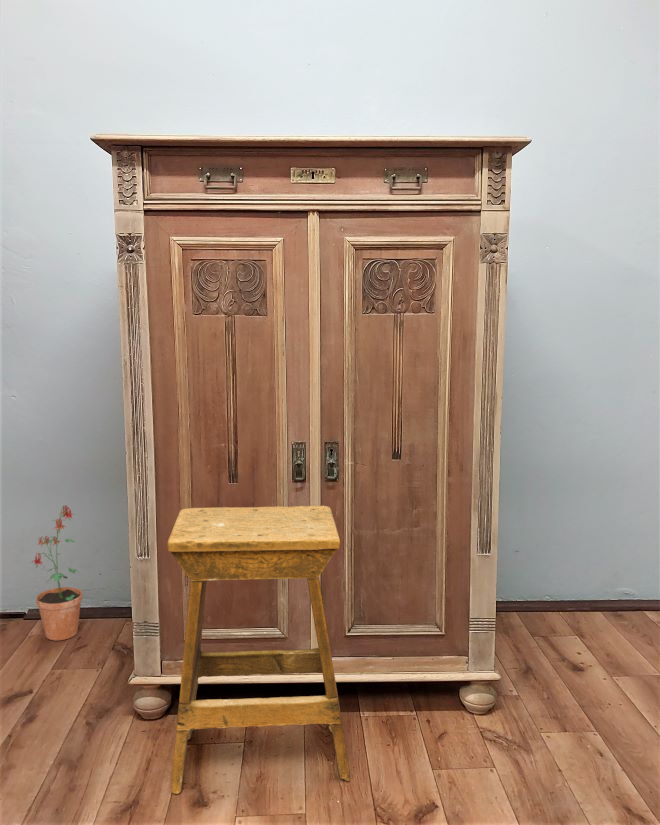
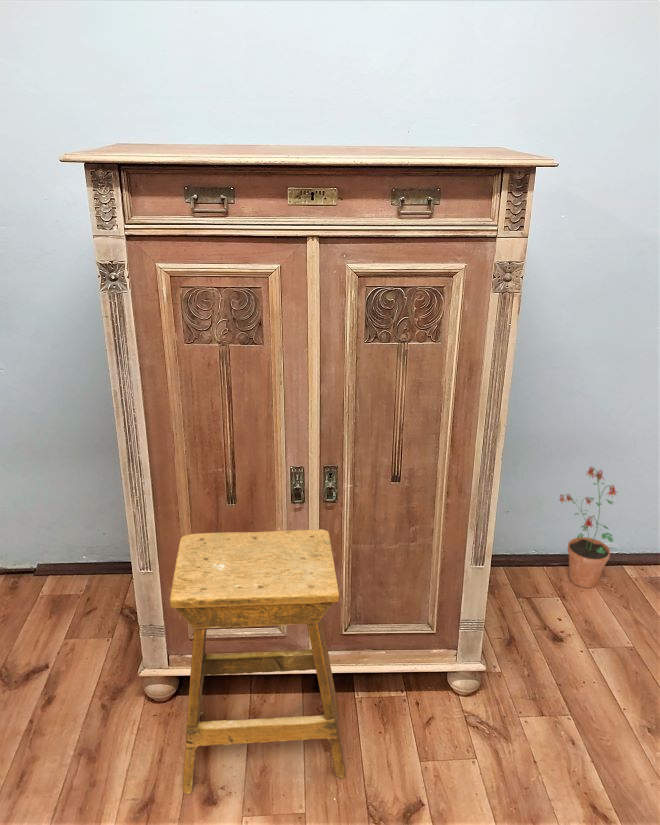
potted plant: present [32,505,82,641] -> present [560,467,616,588]

